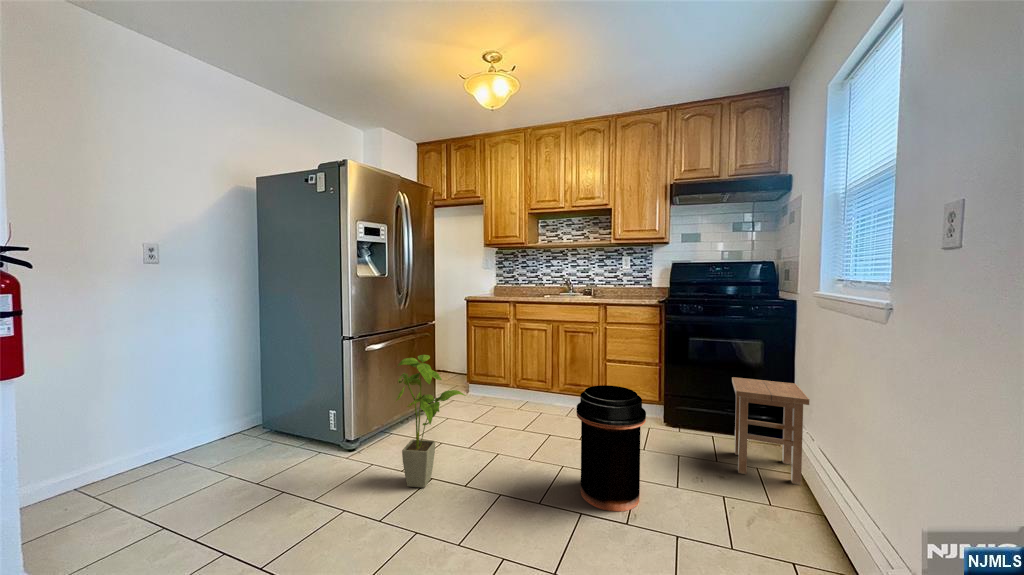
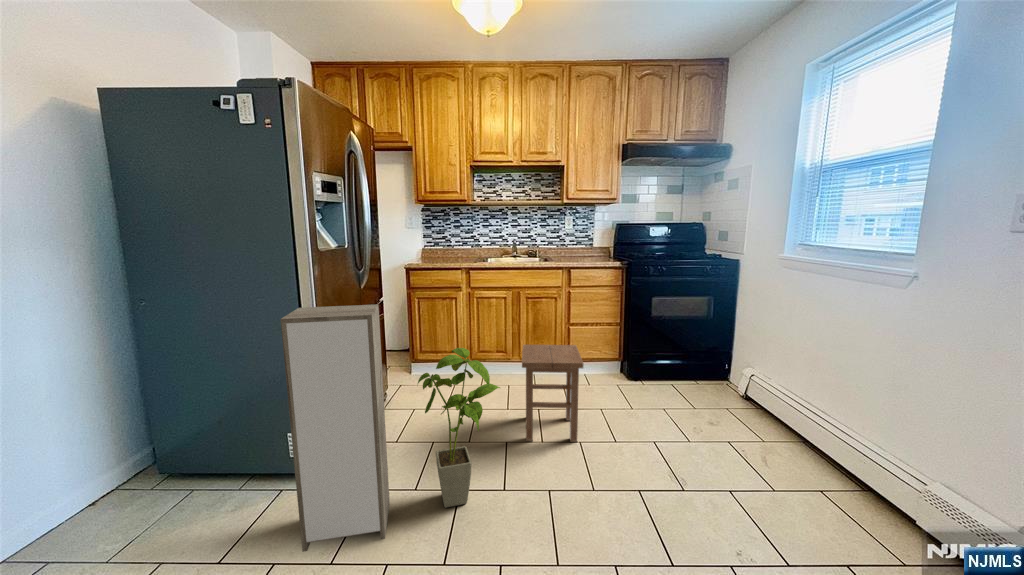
storage cabinet: none [301,315,375,494] -> present [281,304,390,552]
stool: present [732,377,809,485] -> present [522,345,583,442]
trash can: present [577,385,646,511] -> none [616,354,687,476]

